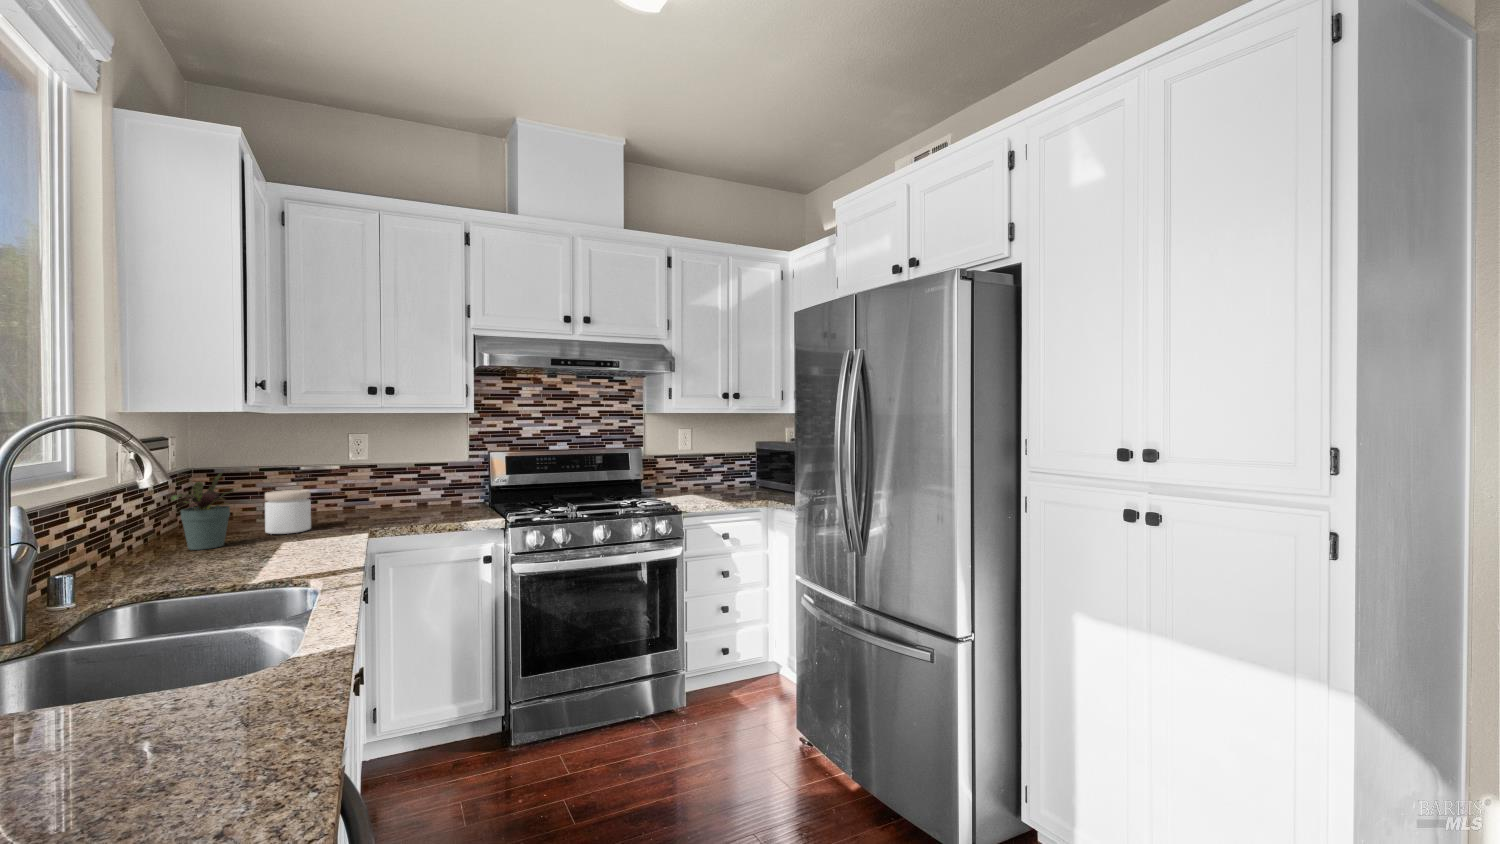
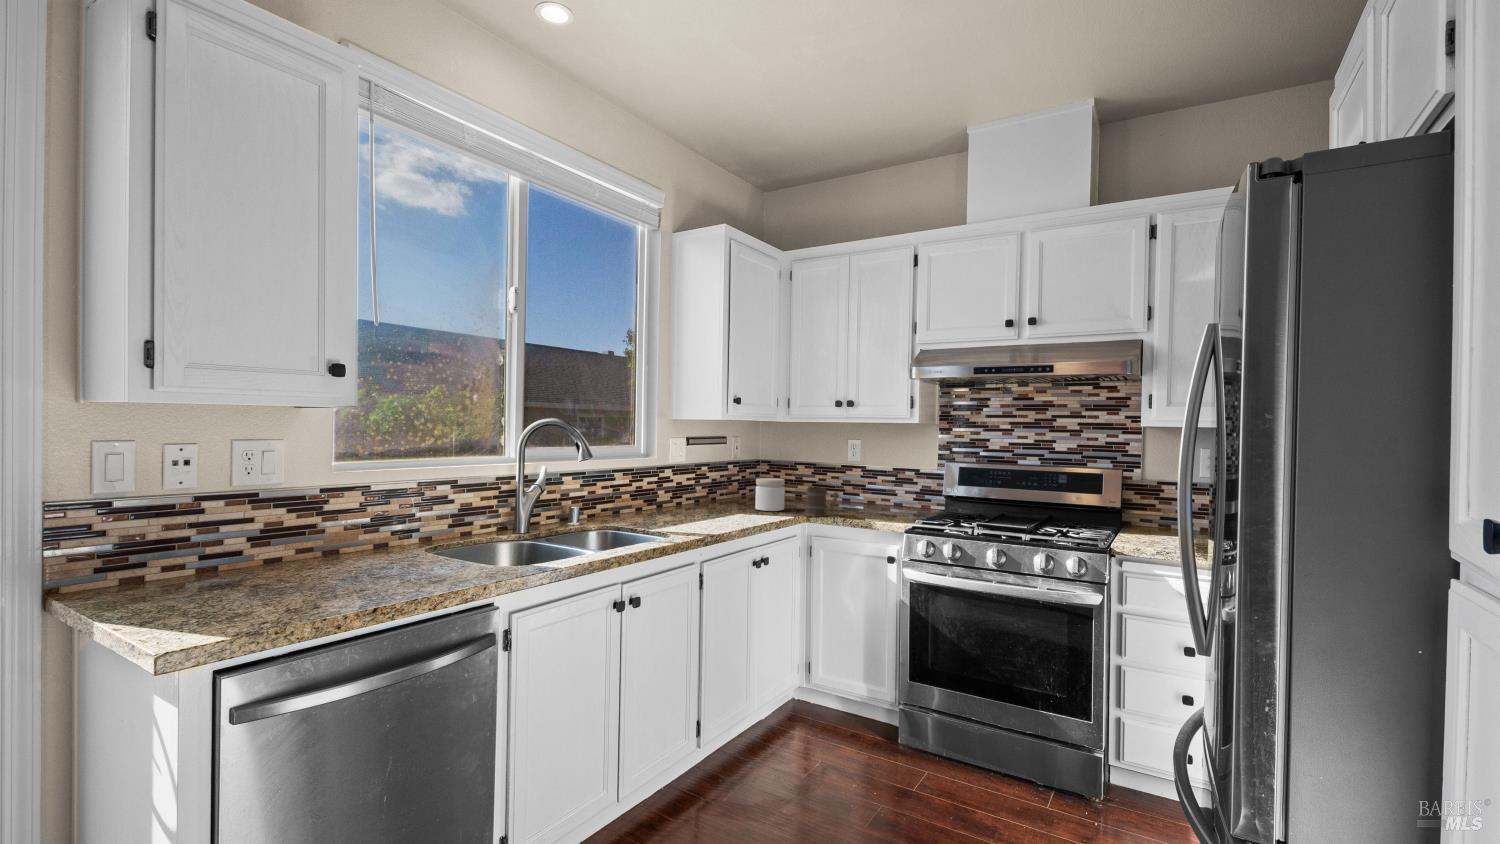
potted plant: present [171,473,235,550] -> none [692,460,732,512]
mug: none [357,492,404,529] -> present [805,486,838,517]

